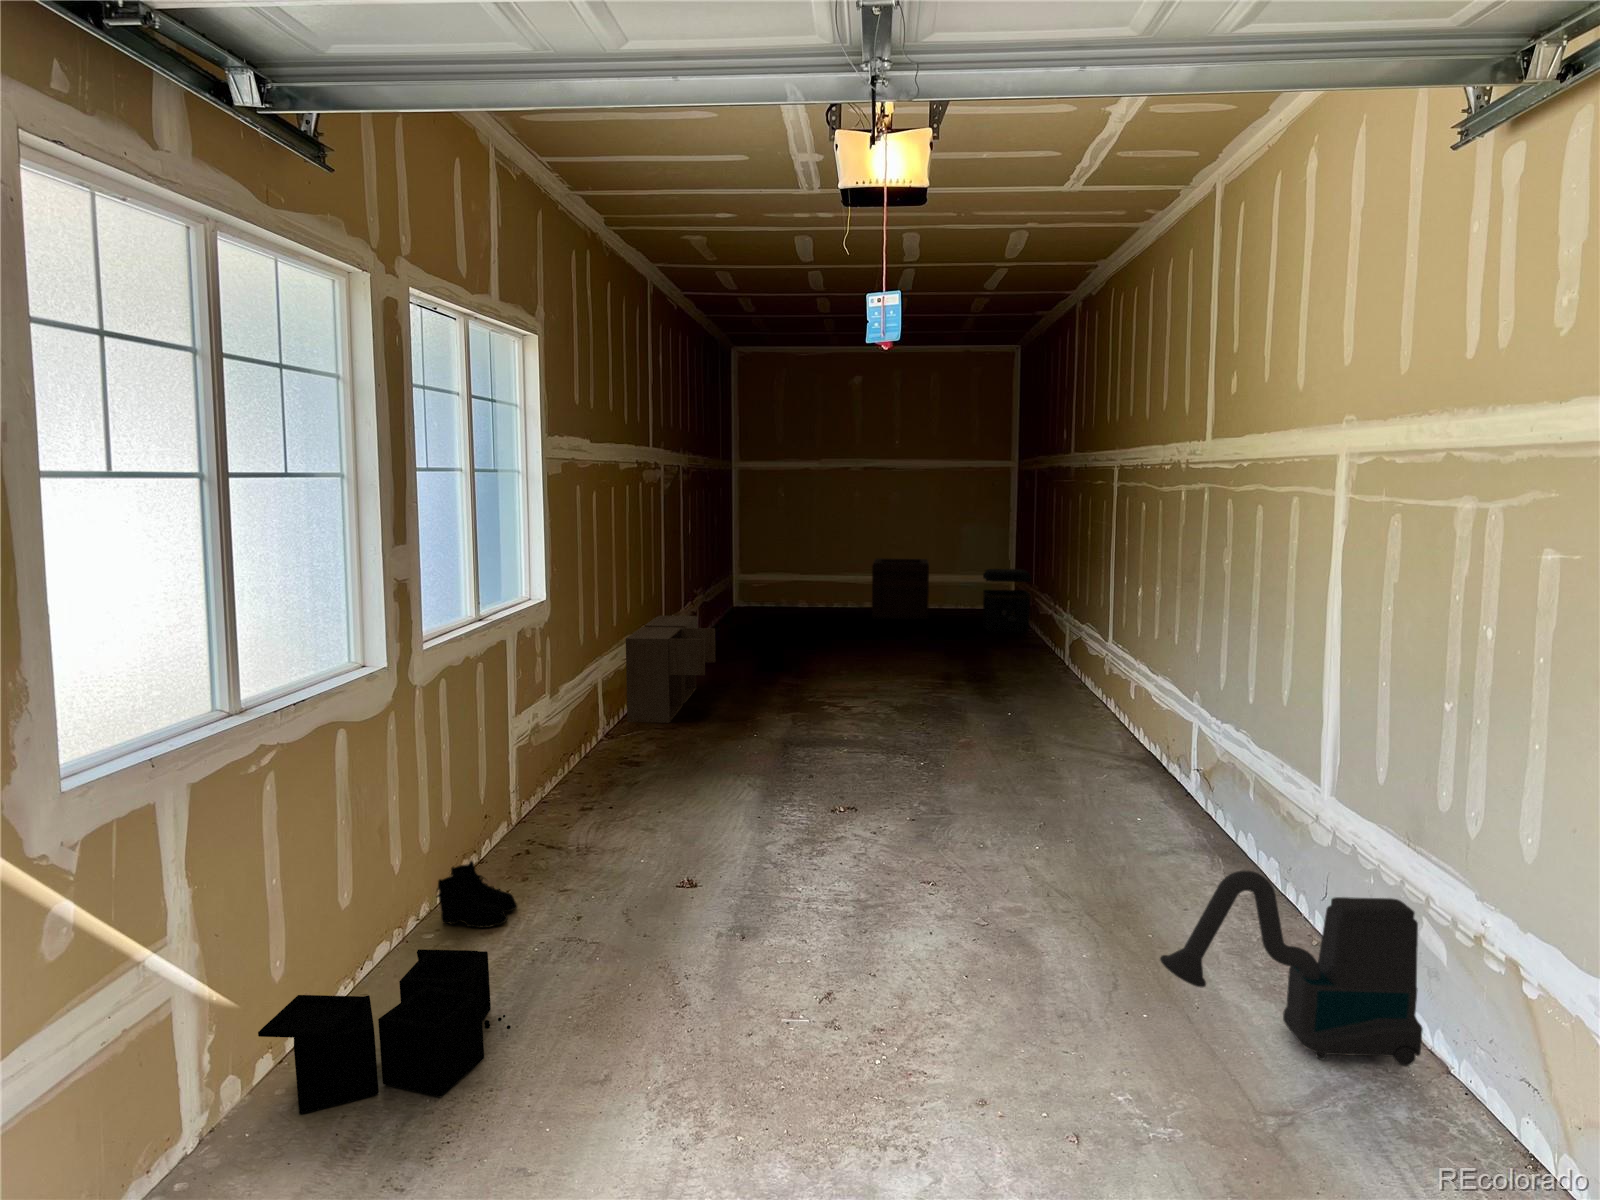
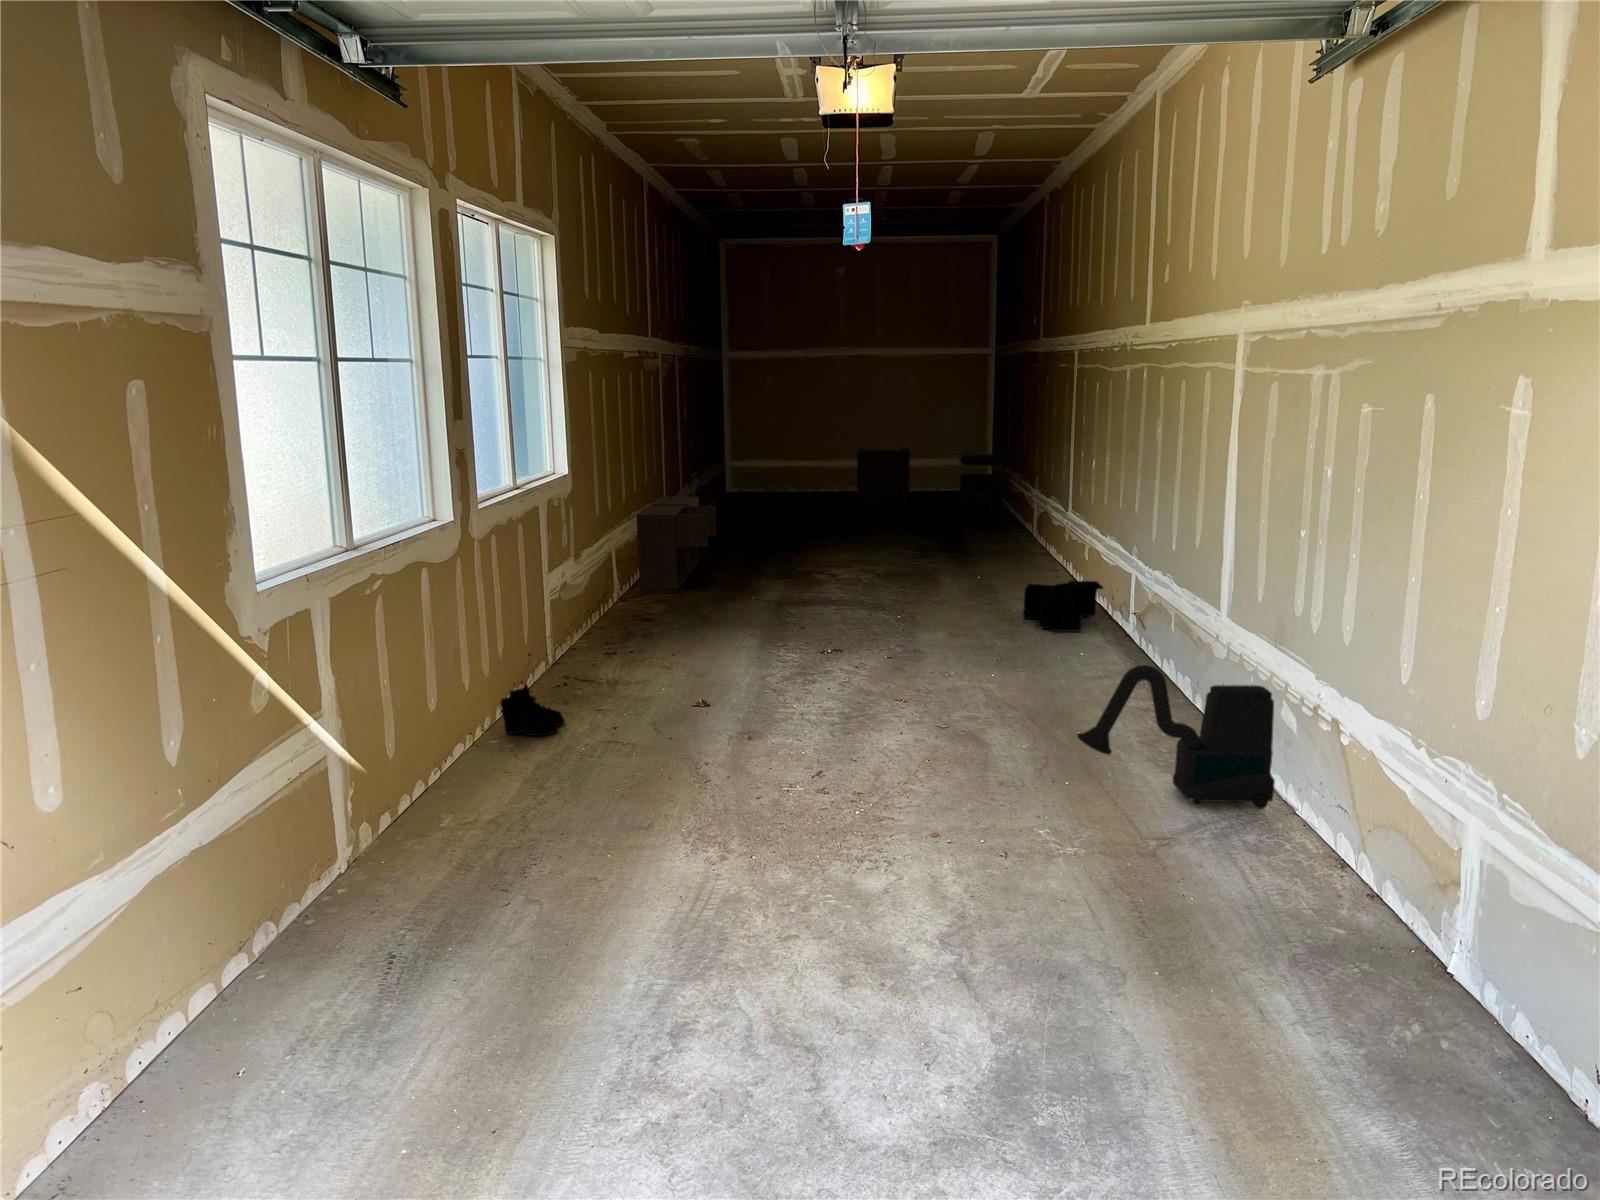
storage bin: present [258,949,510,1114] -> present [1023,581,1103,632]

